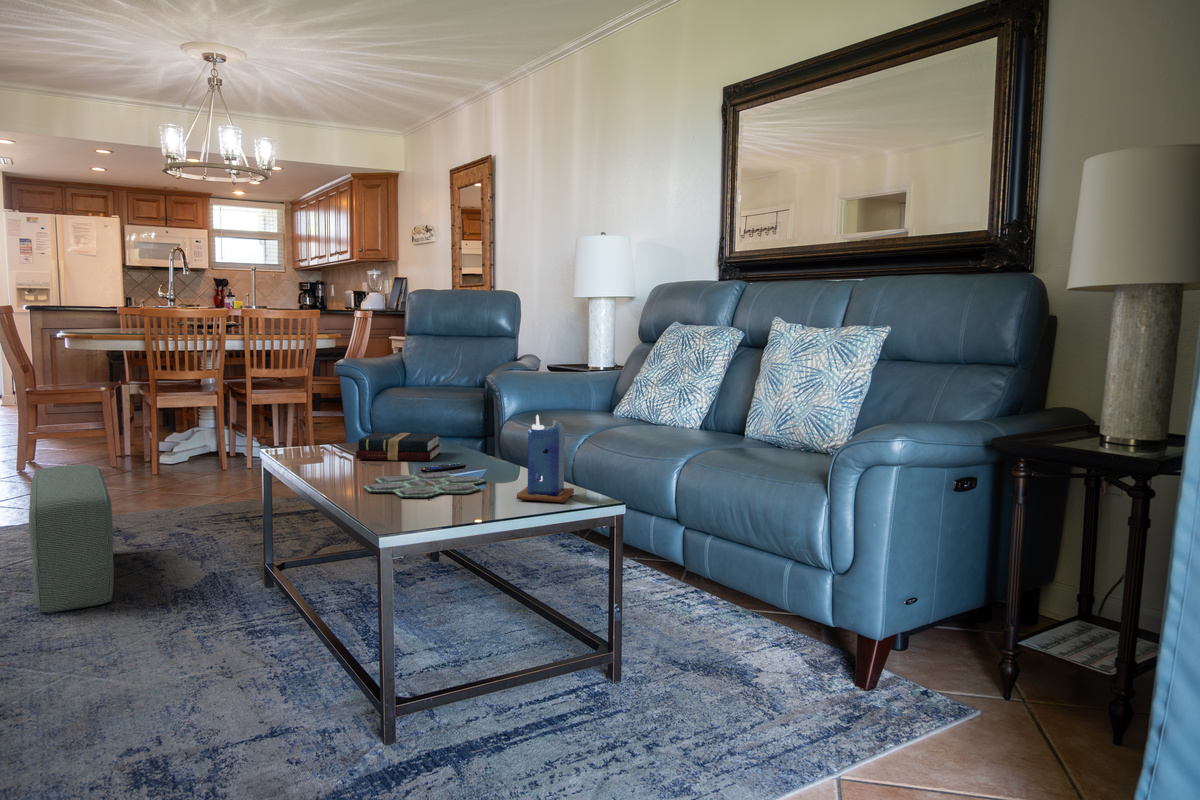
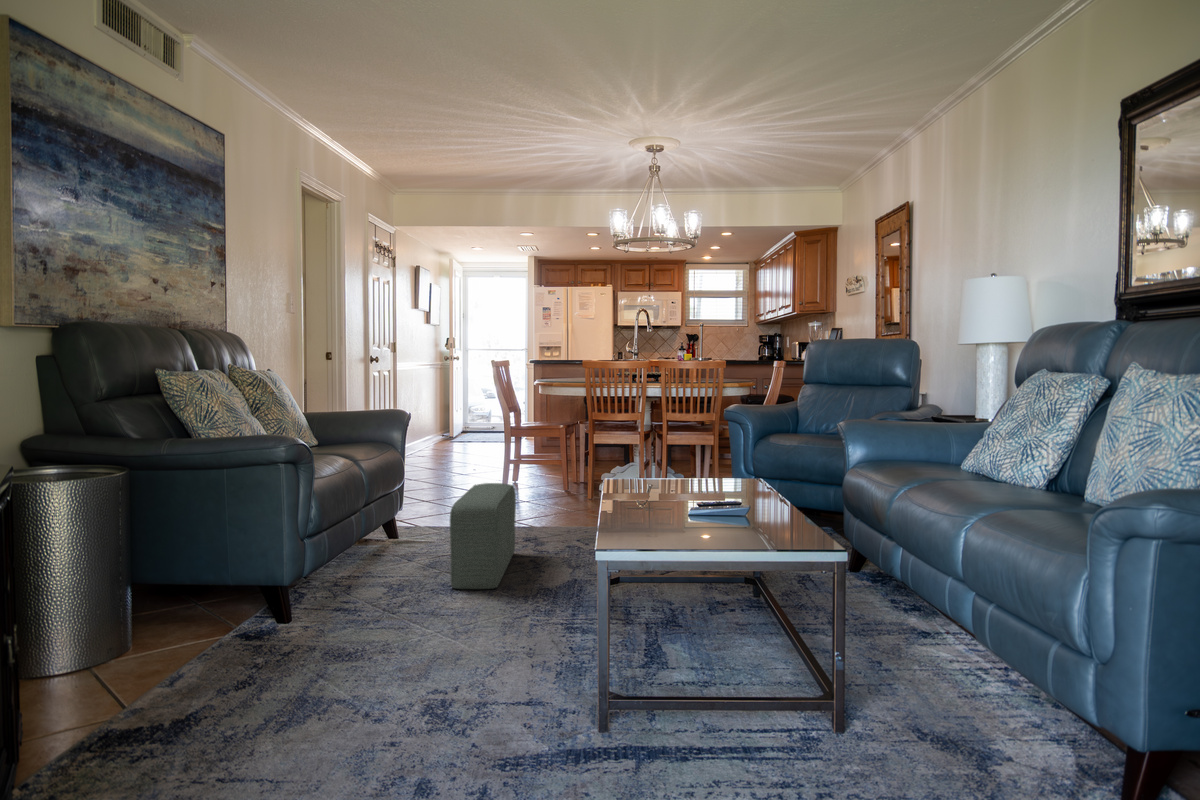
candle: present [517,415,574,503] -> none [748,456,812,543]
hardback book: present [356,432,441,461] -> none [666,470,748,498]
board game: present [364,472,485,498] -> none [637,506,746,527]

